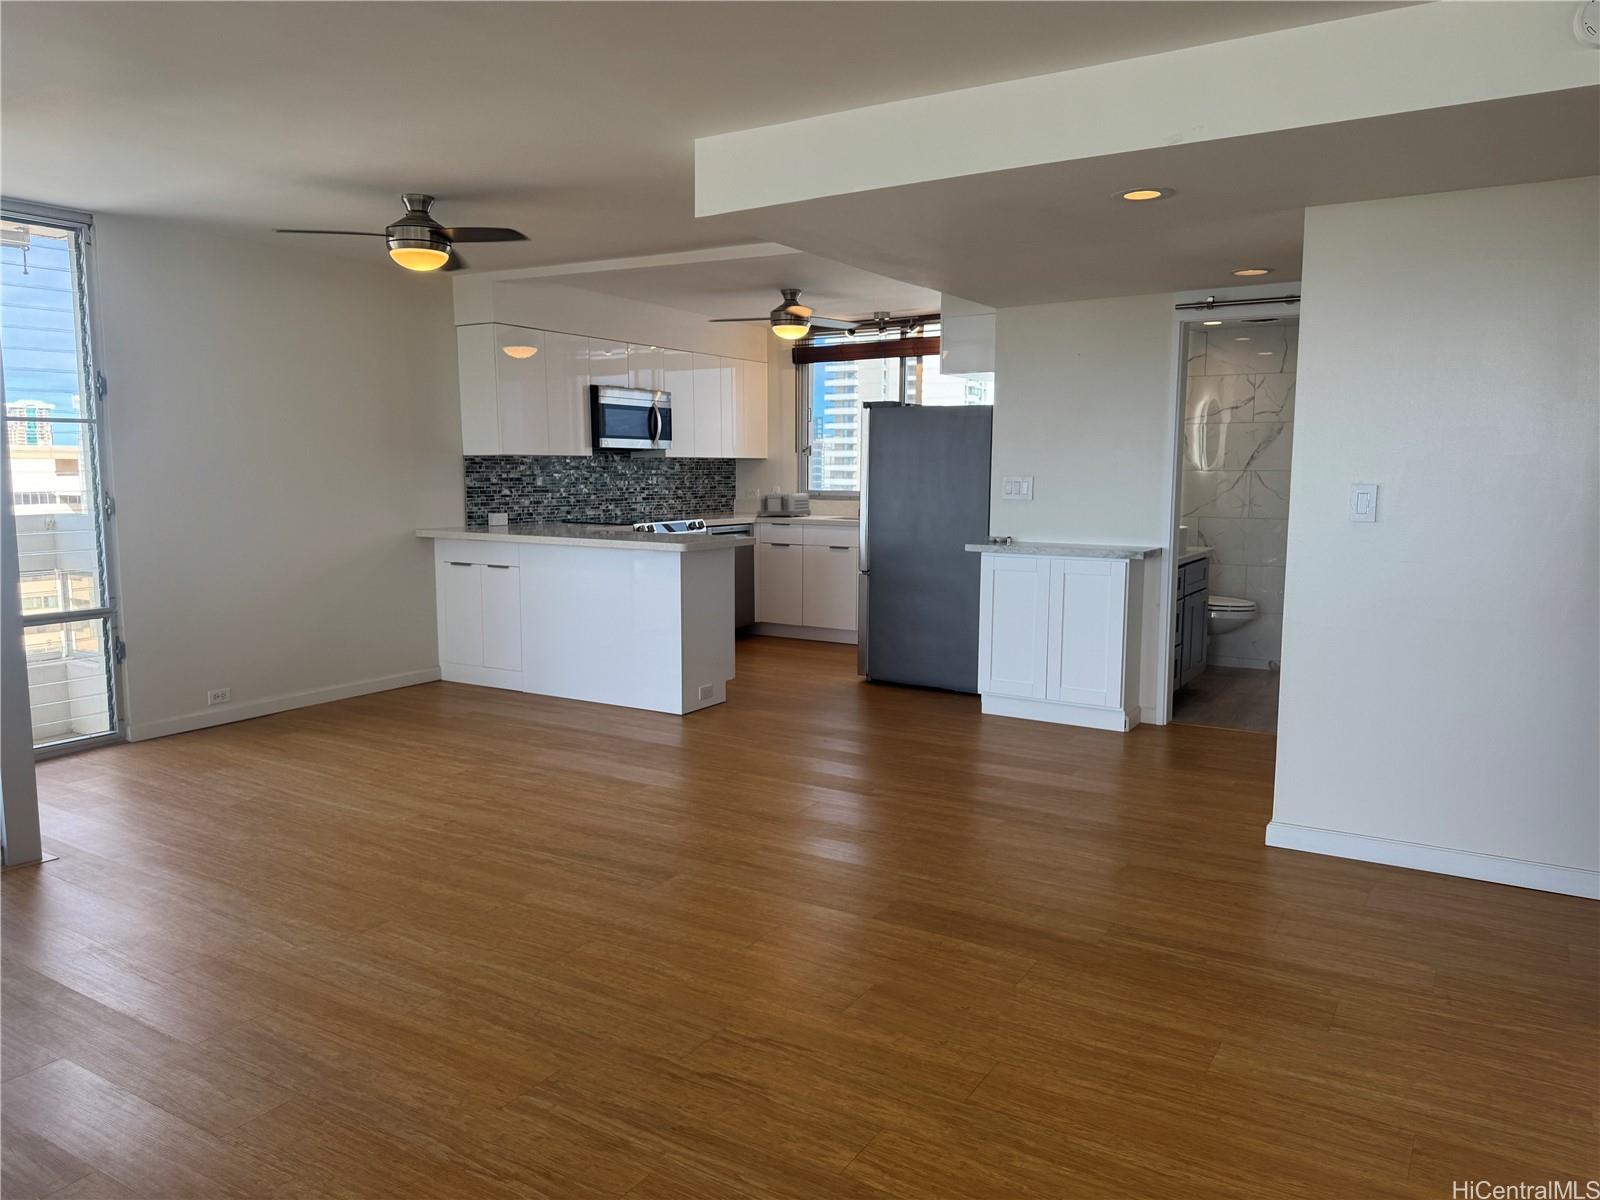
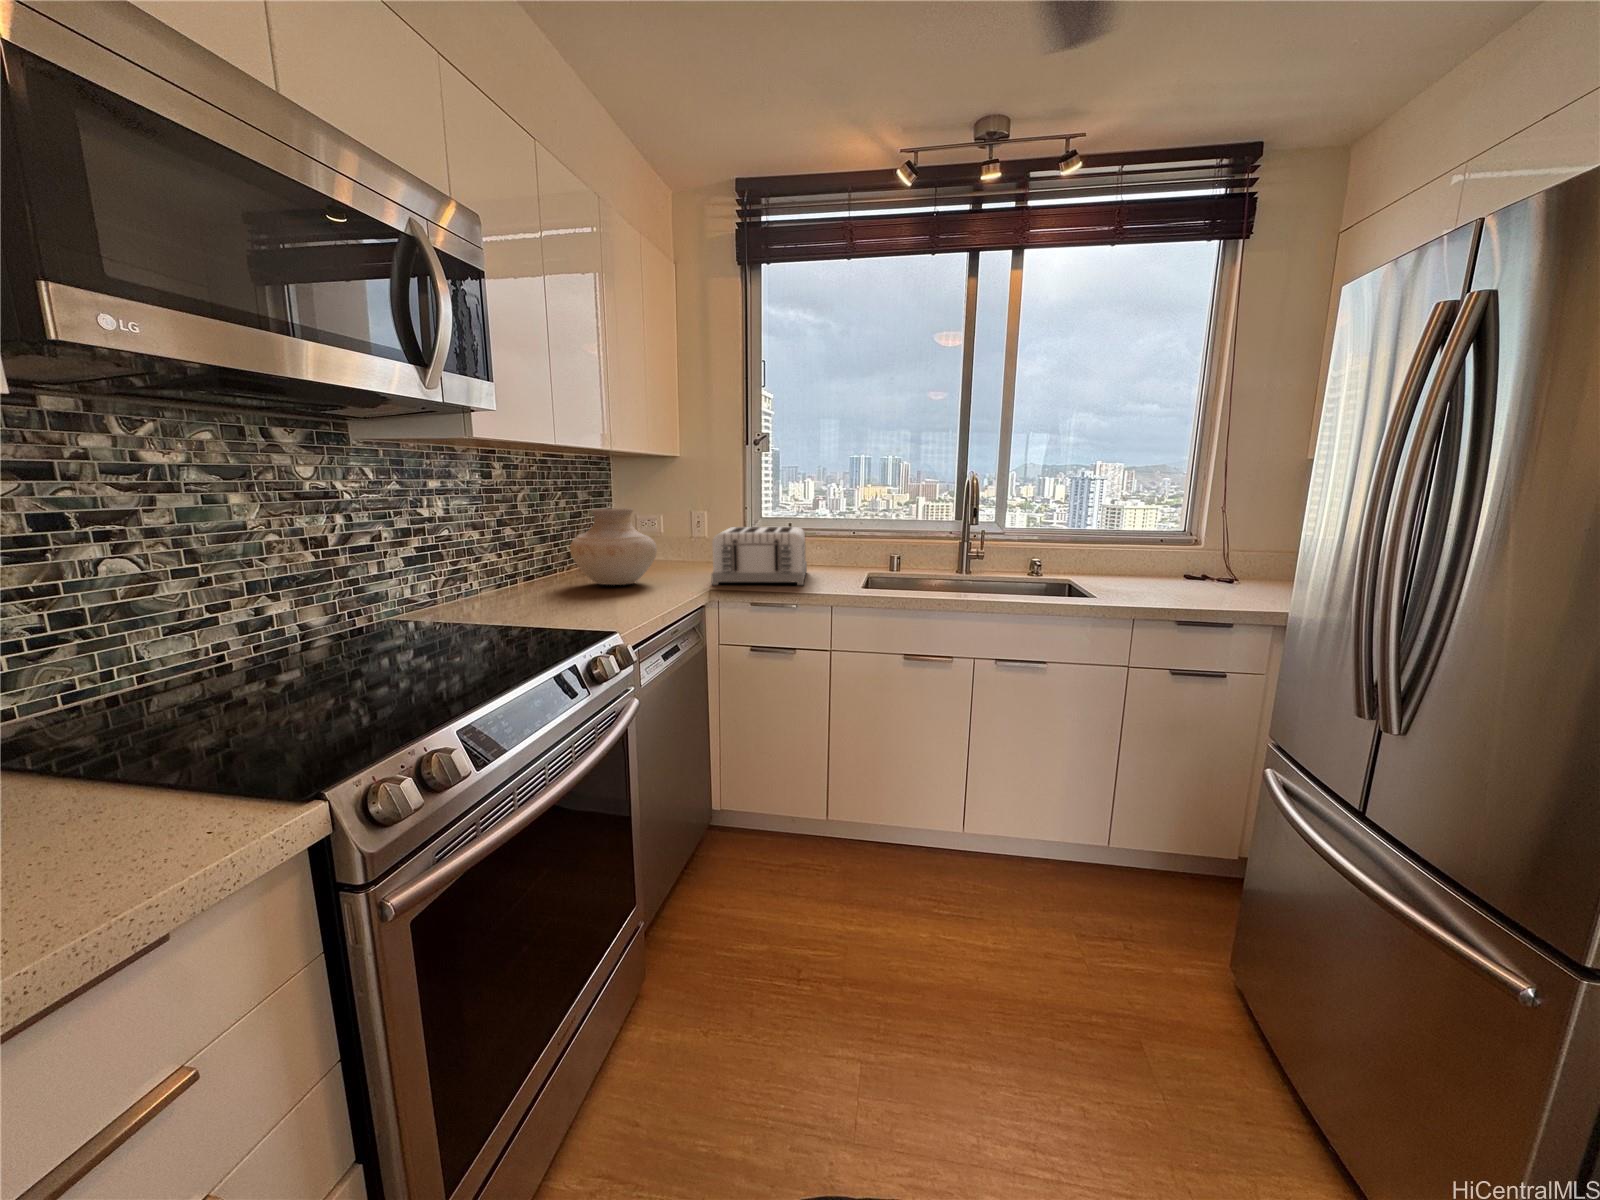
vase: none [702,483,738,515] -> present [570,508,657,585]

